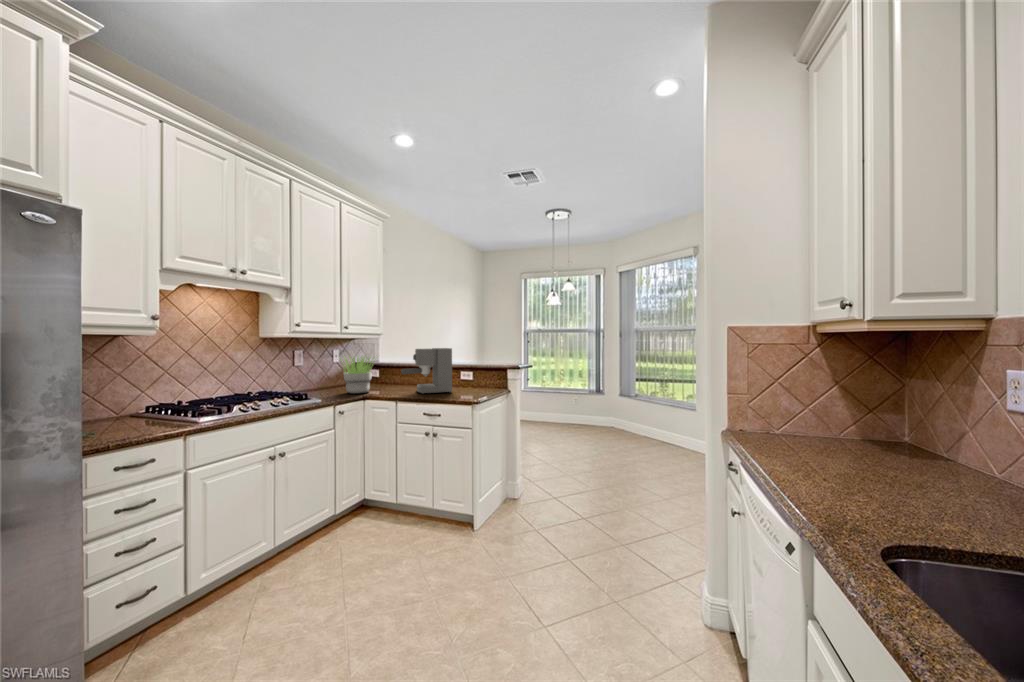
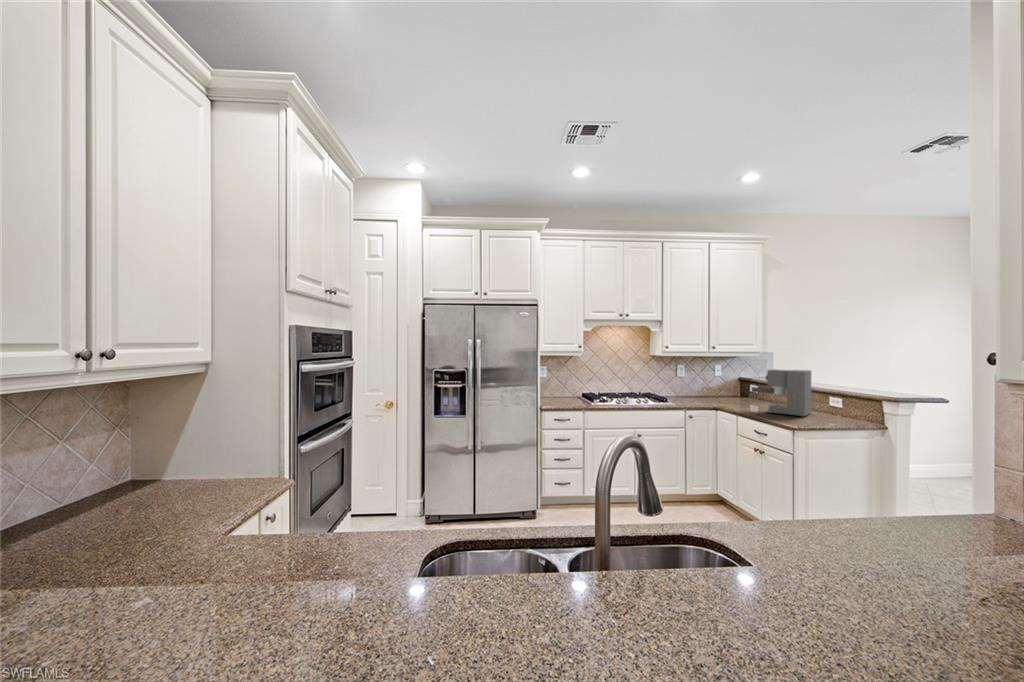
potted plant: present [341,357,374,394] -> none [698,370,740,404]

